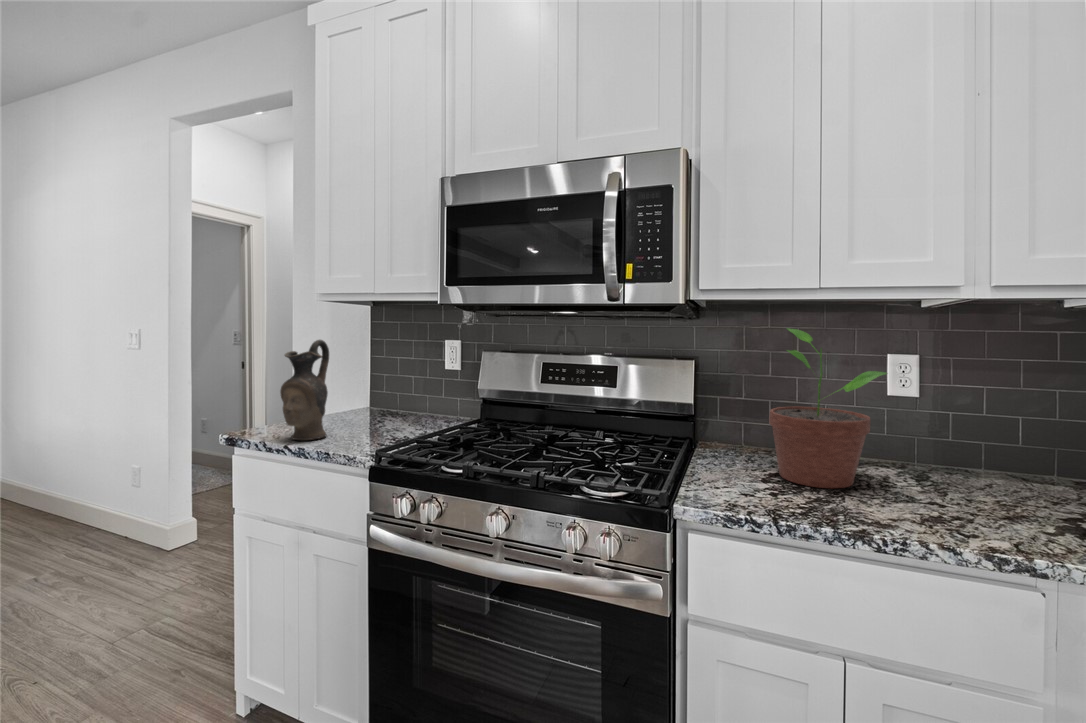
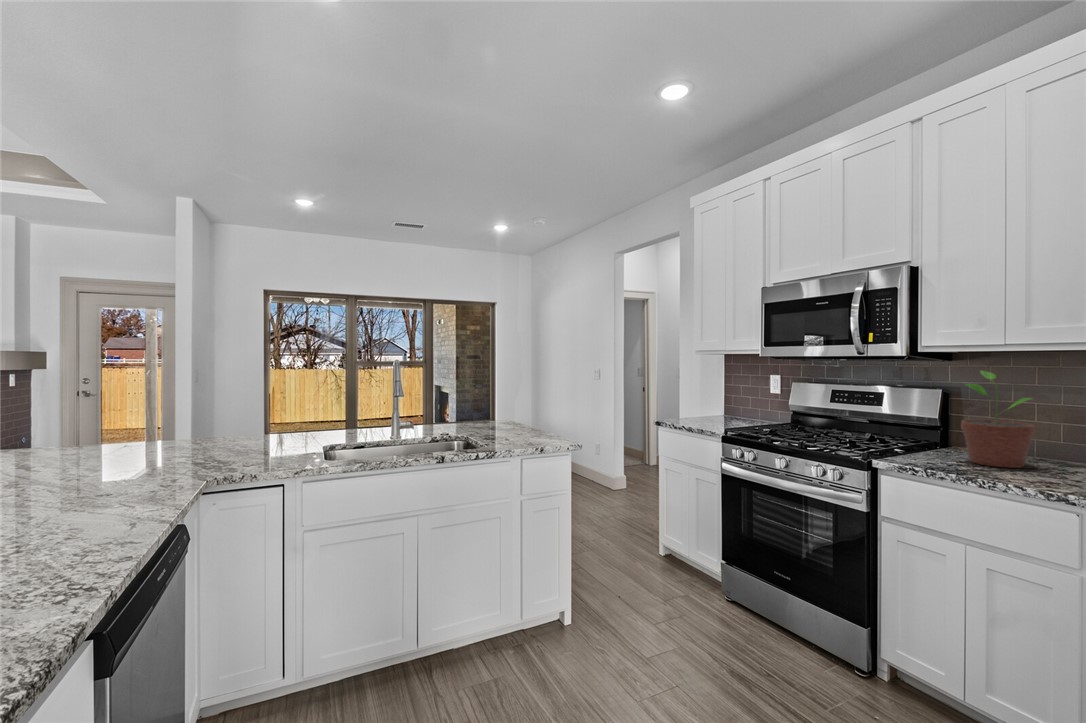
ceramic pitcher: present [280,340,329,440] -> none [680,374,704,424]

